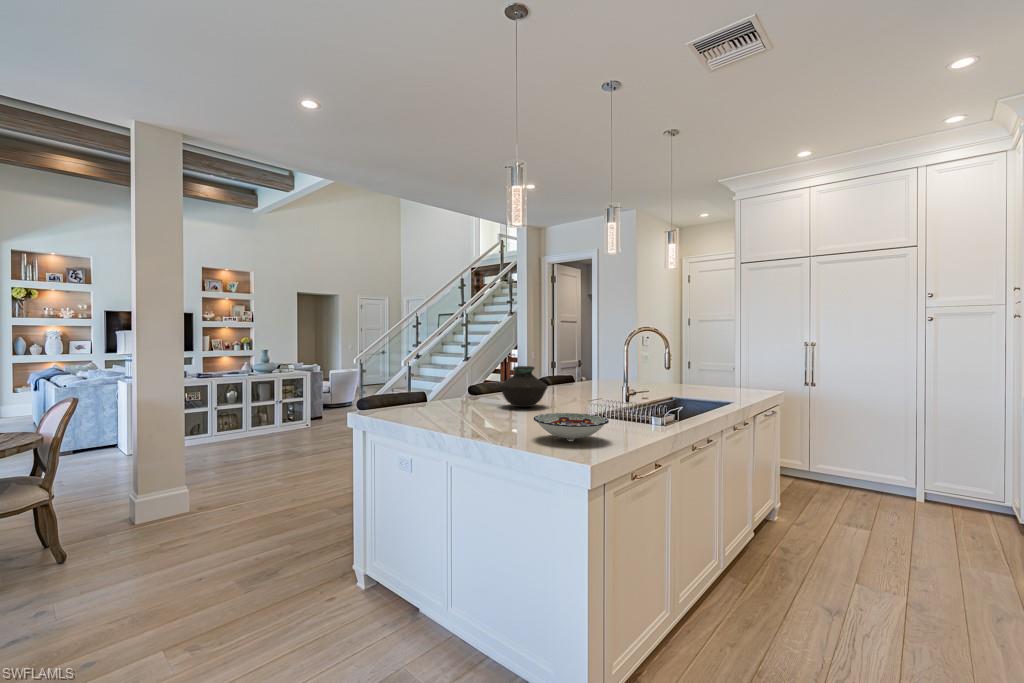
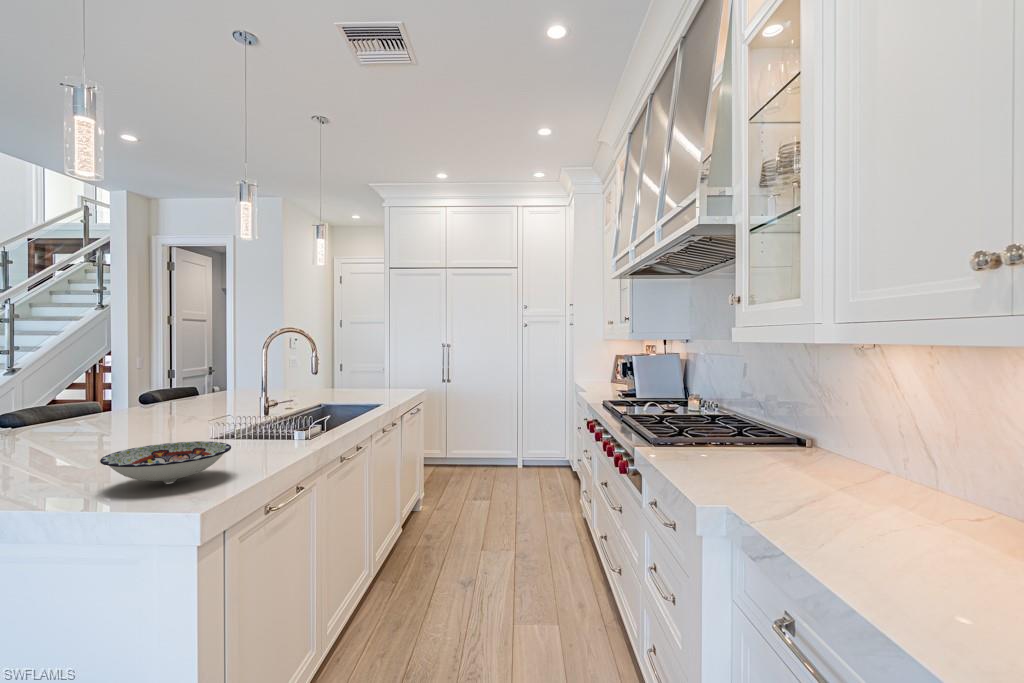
vase: present [500,366,547,407] -> none [49,379,143,440]

